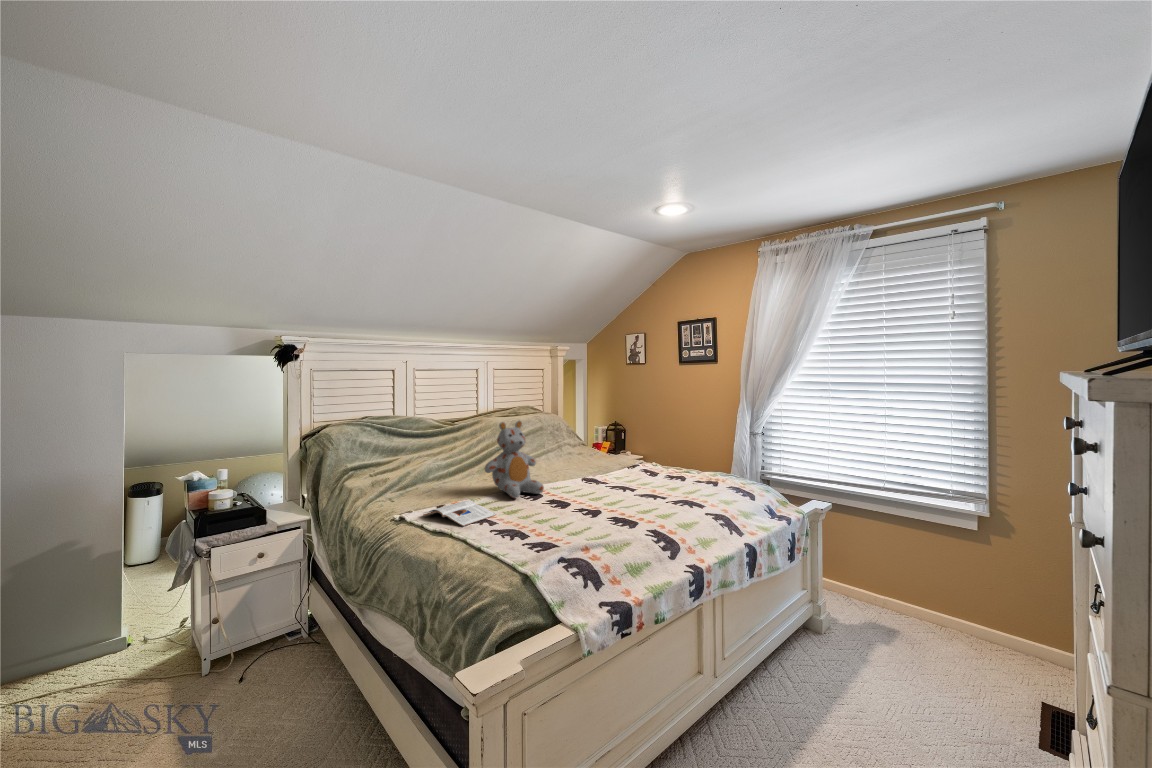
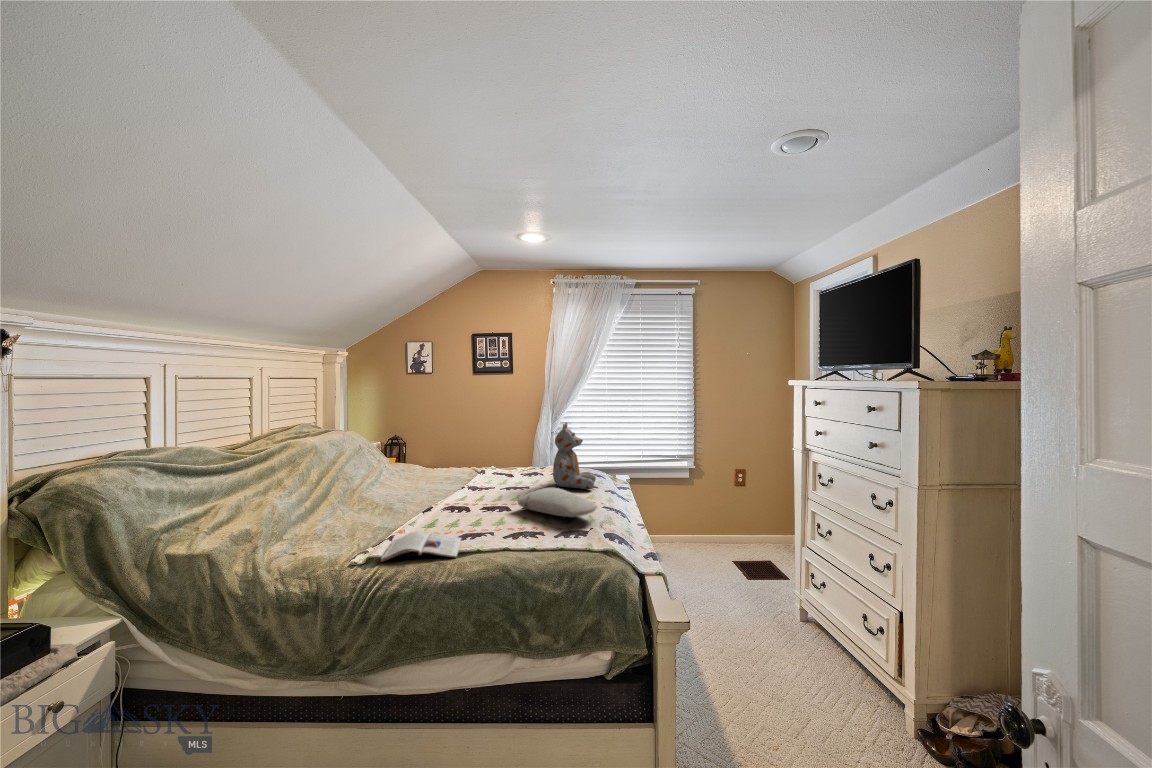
stuffed bear: present [484,421,544,498] -> present [553,422,596,489]
pillow: none [578,487,631,521] -> present [518,488,597,517]

